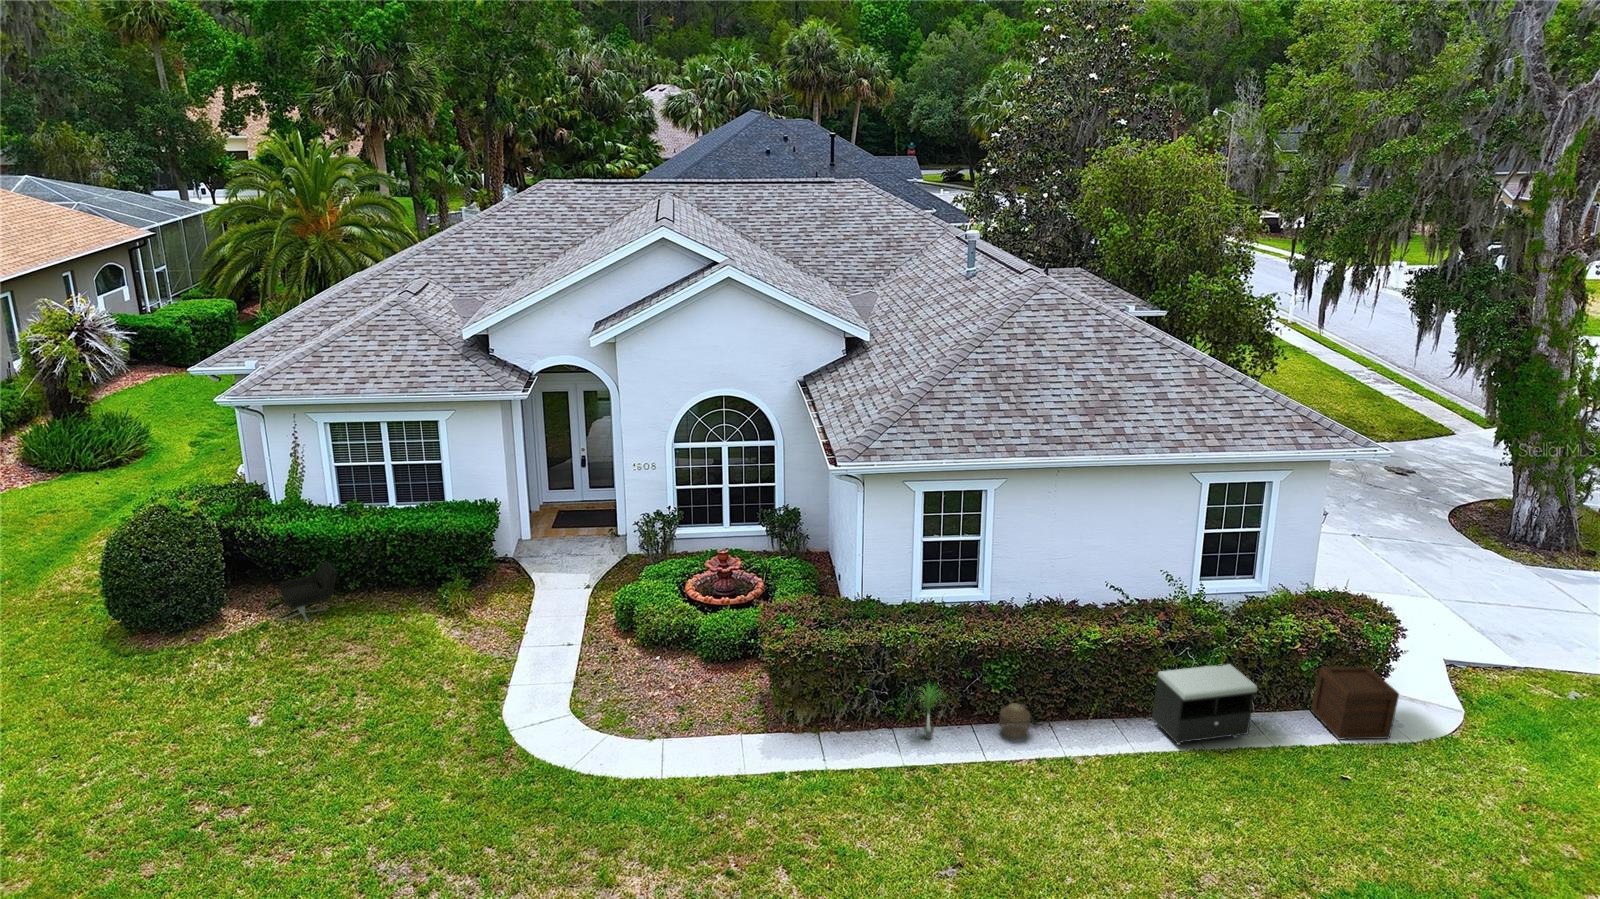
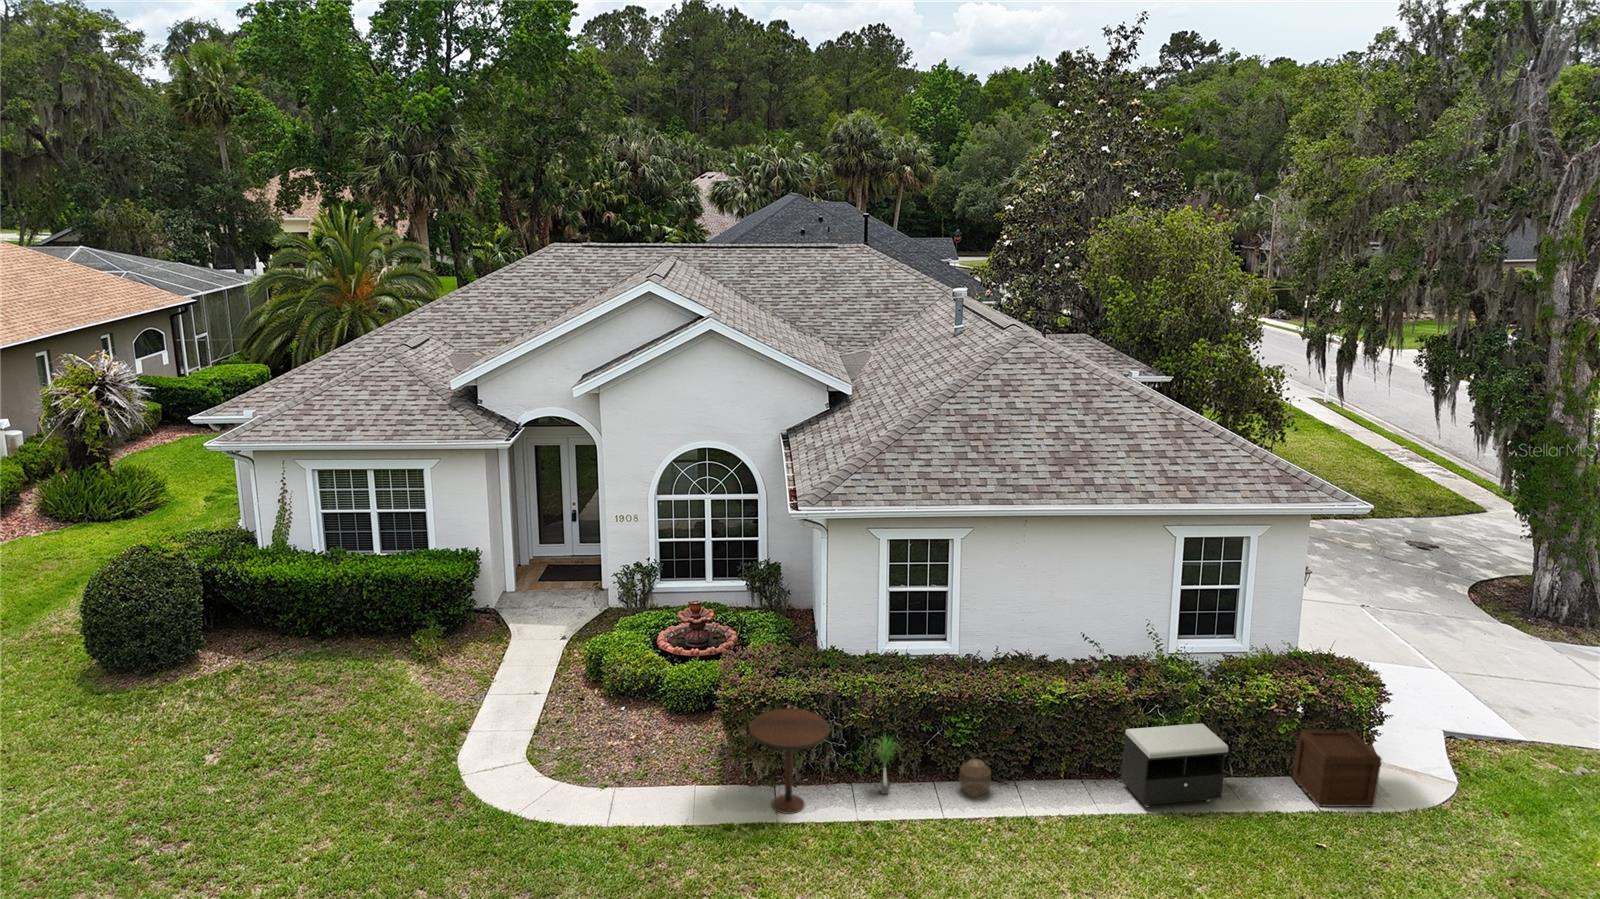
lounge chair: present [279,561,337,622] -> none [253,606,314,667]
pedestal table: none [800,660,879,761] -> present [749,709,830,814]

